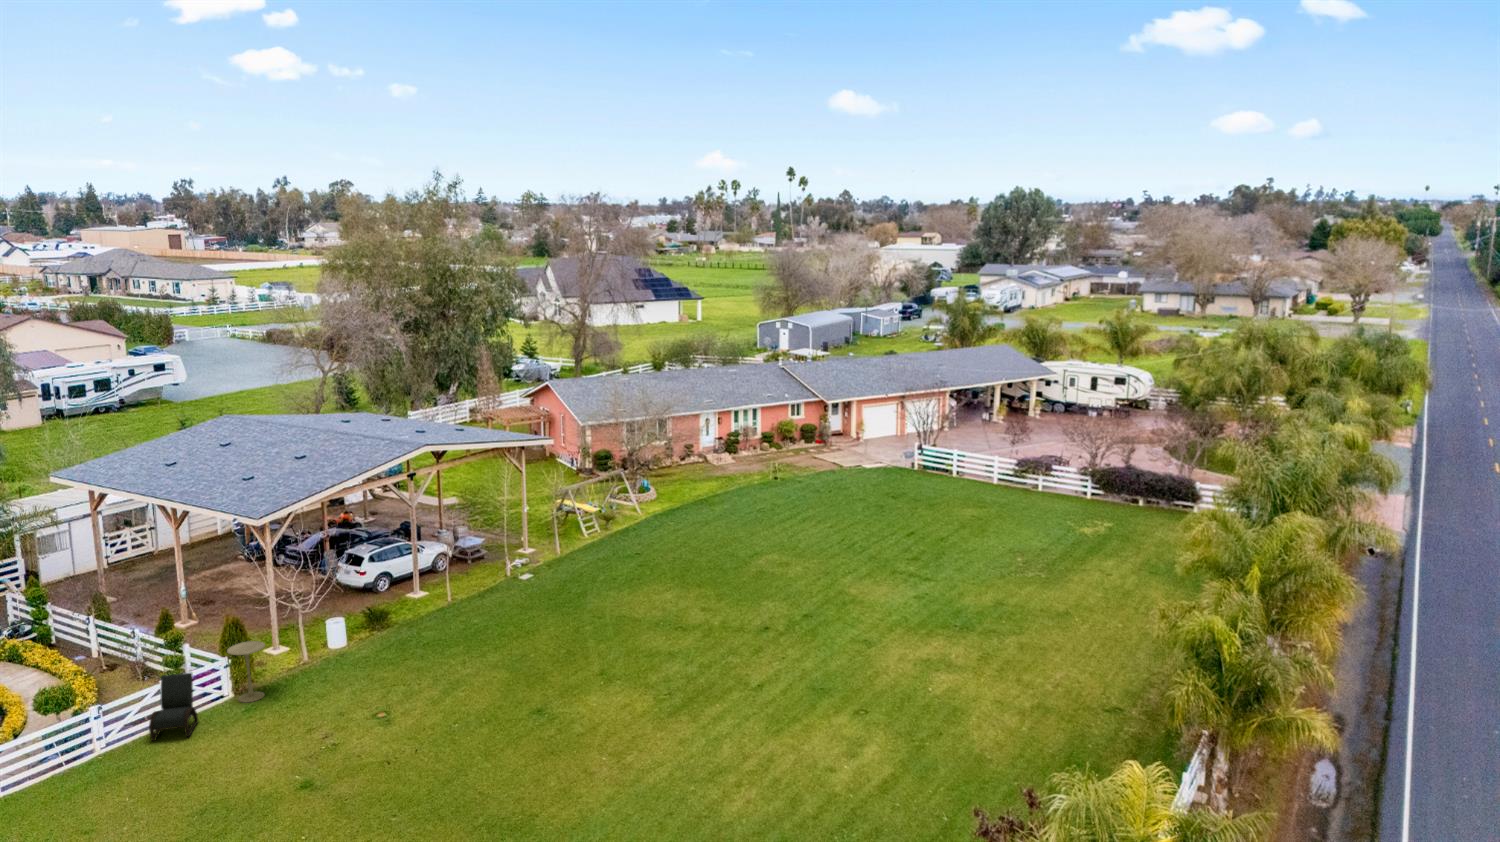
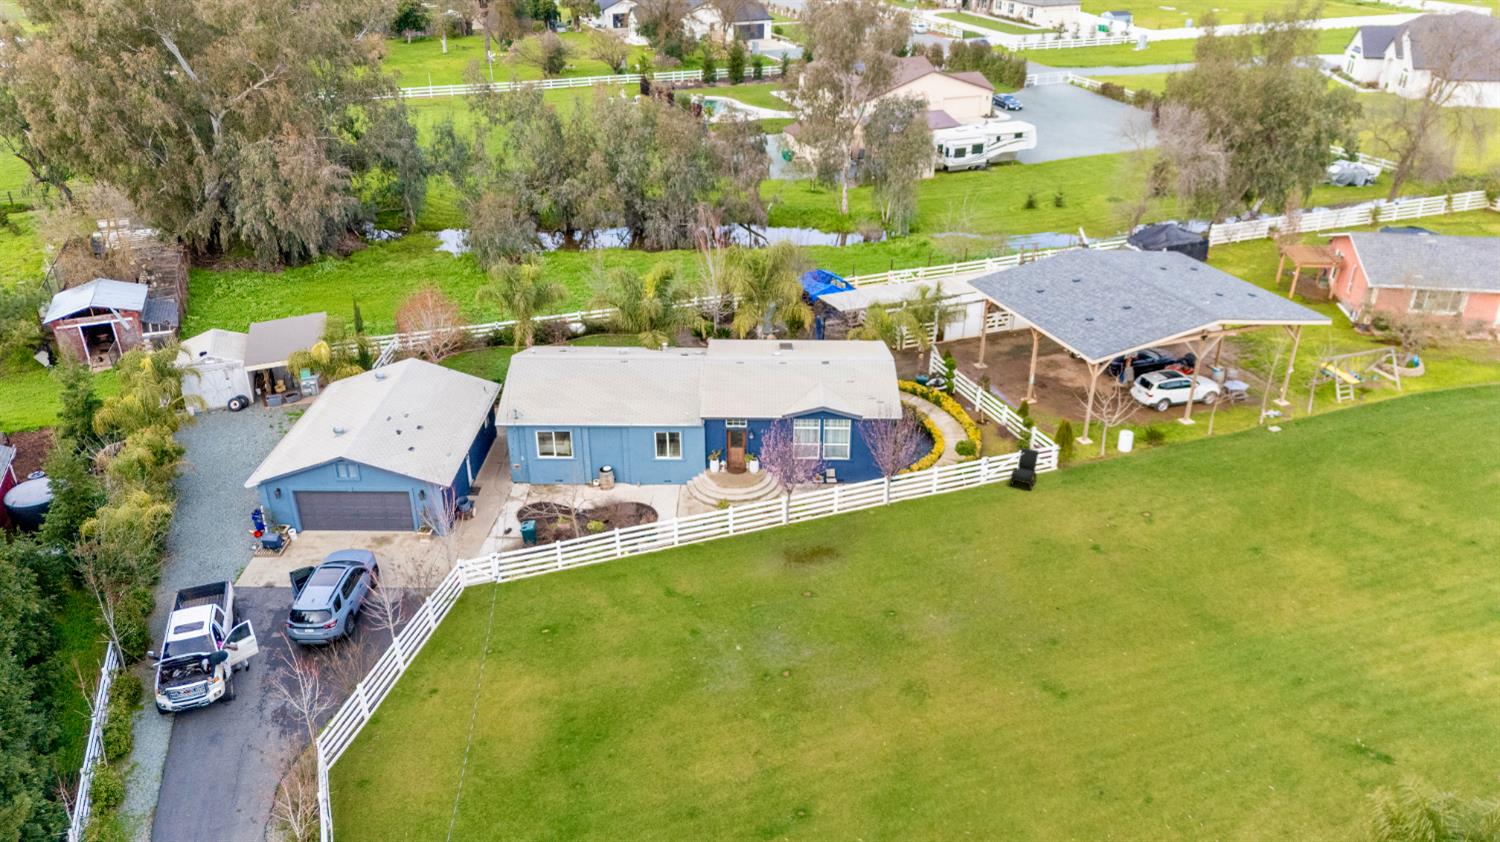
pedestal table: present [227,641,265,702] -> none [1059,438,1083,477]

